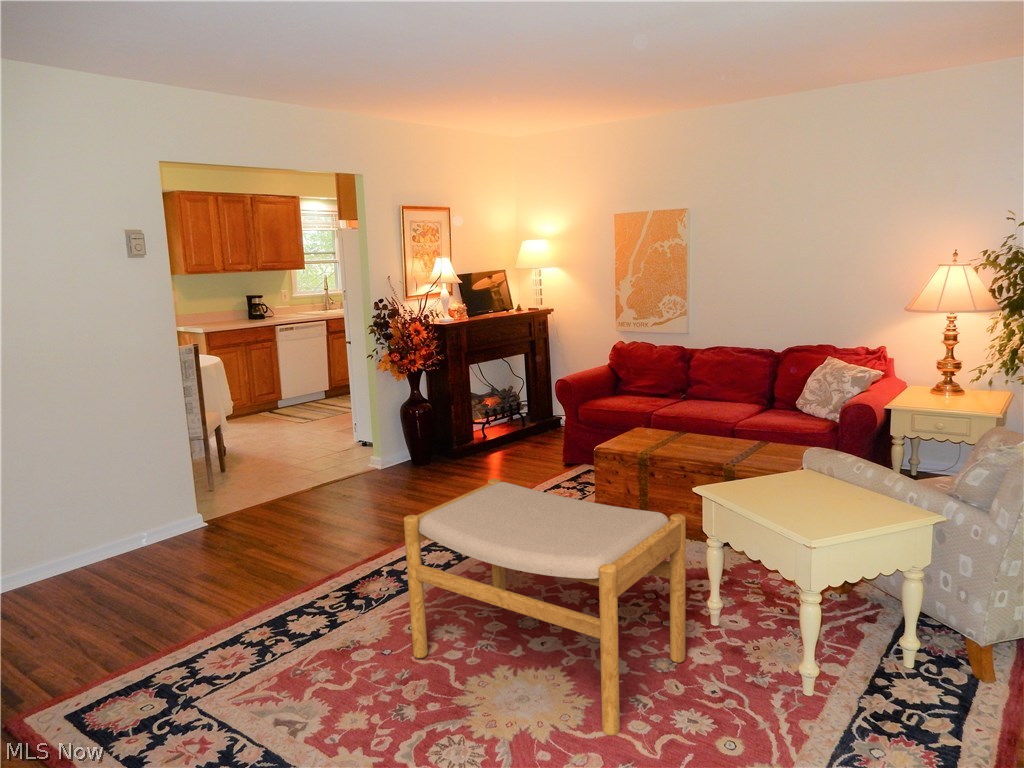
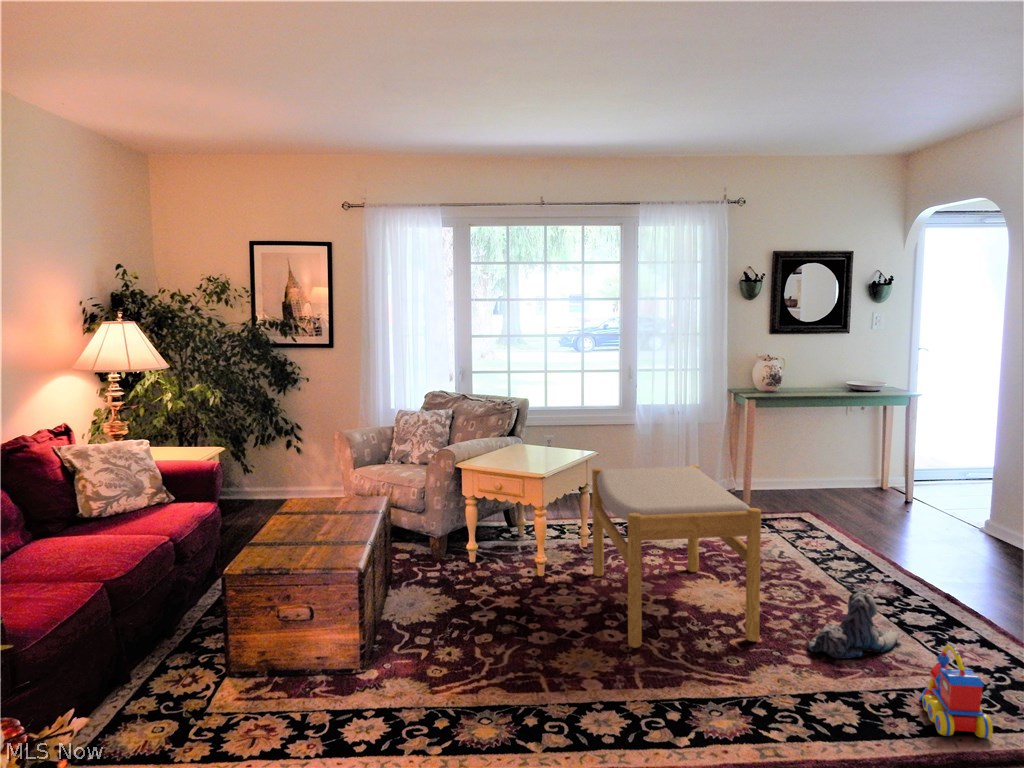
toy train: none [186,596,245,678] -> present [919,644,993,738]
plush toy: none [277,642,366,728] -> present [808,592,899,659]

